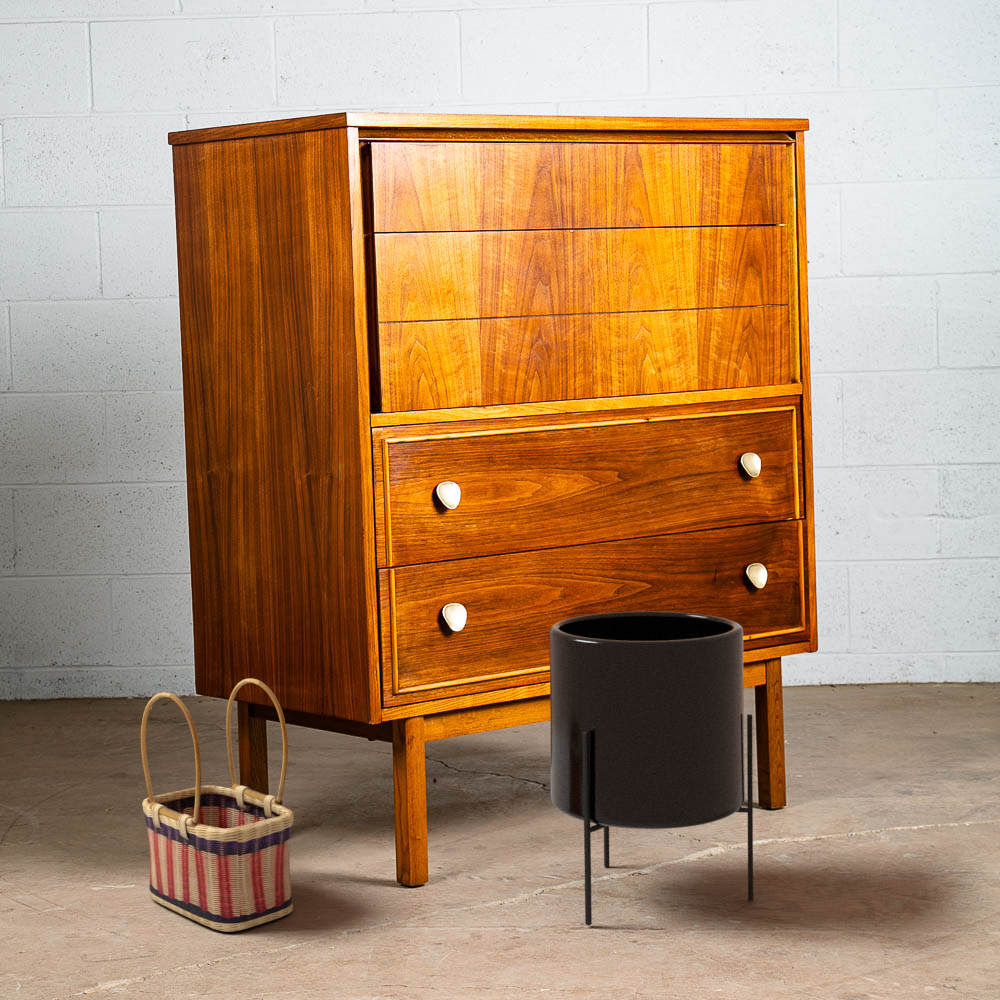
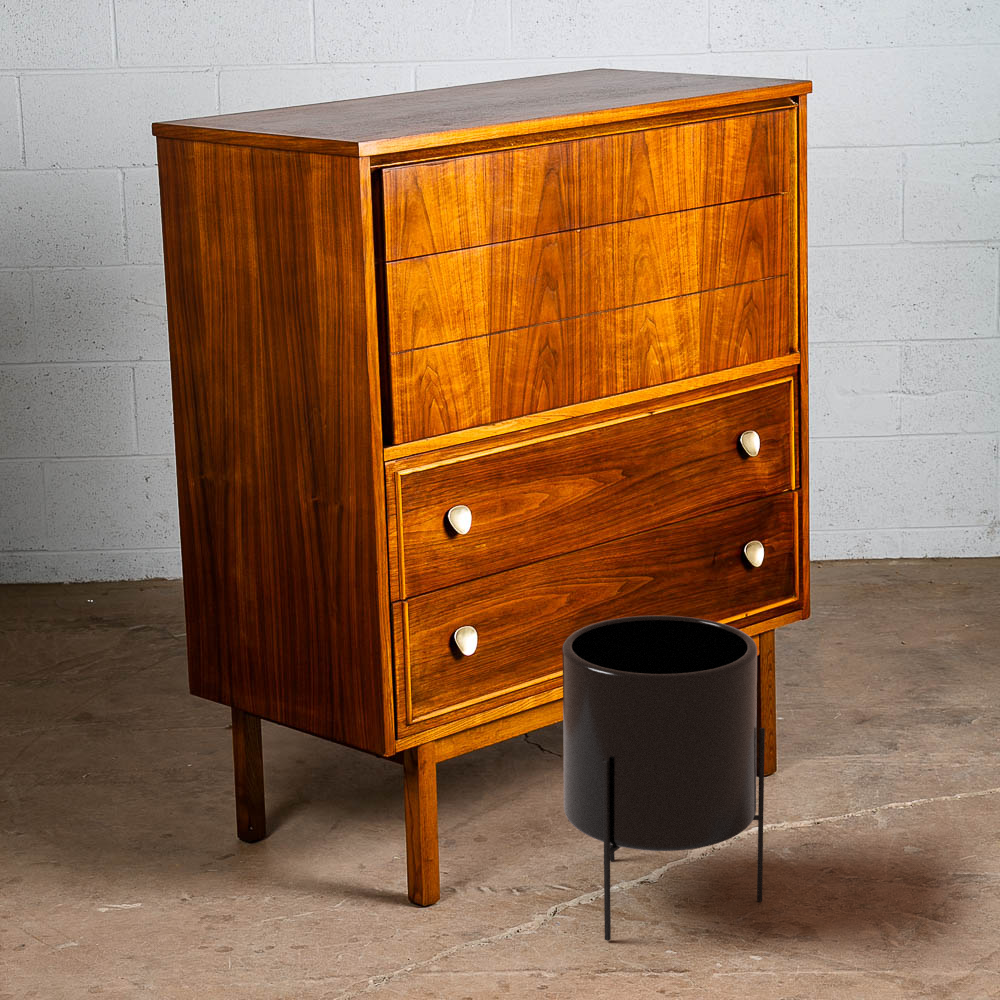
basket: present [141,678,294,932] -> none [148,700,311,962]

